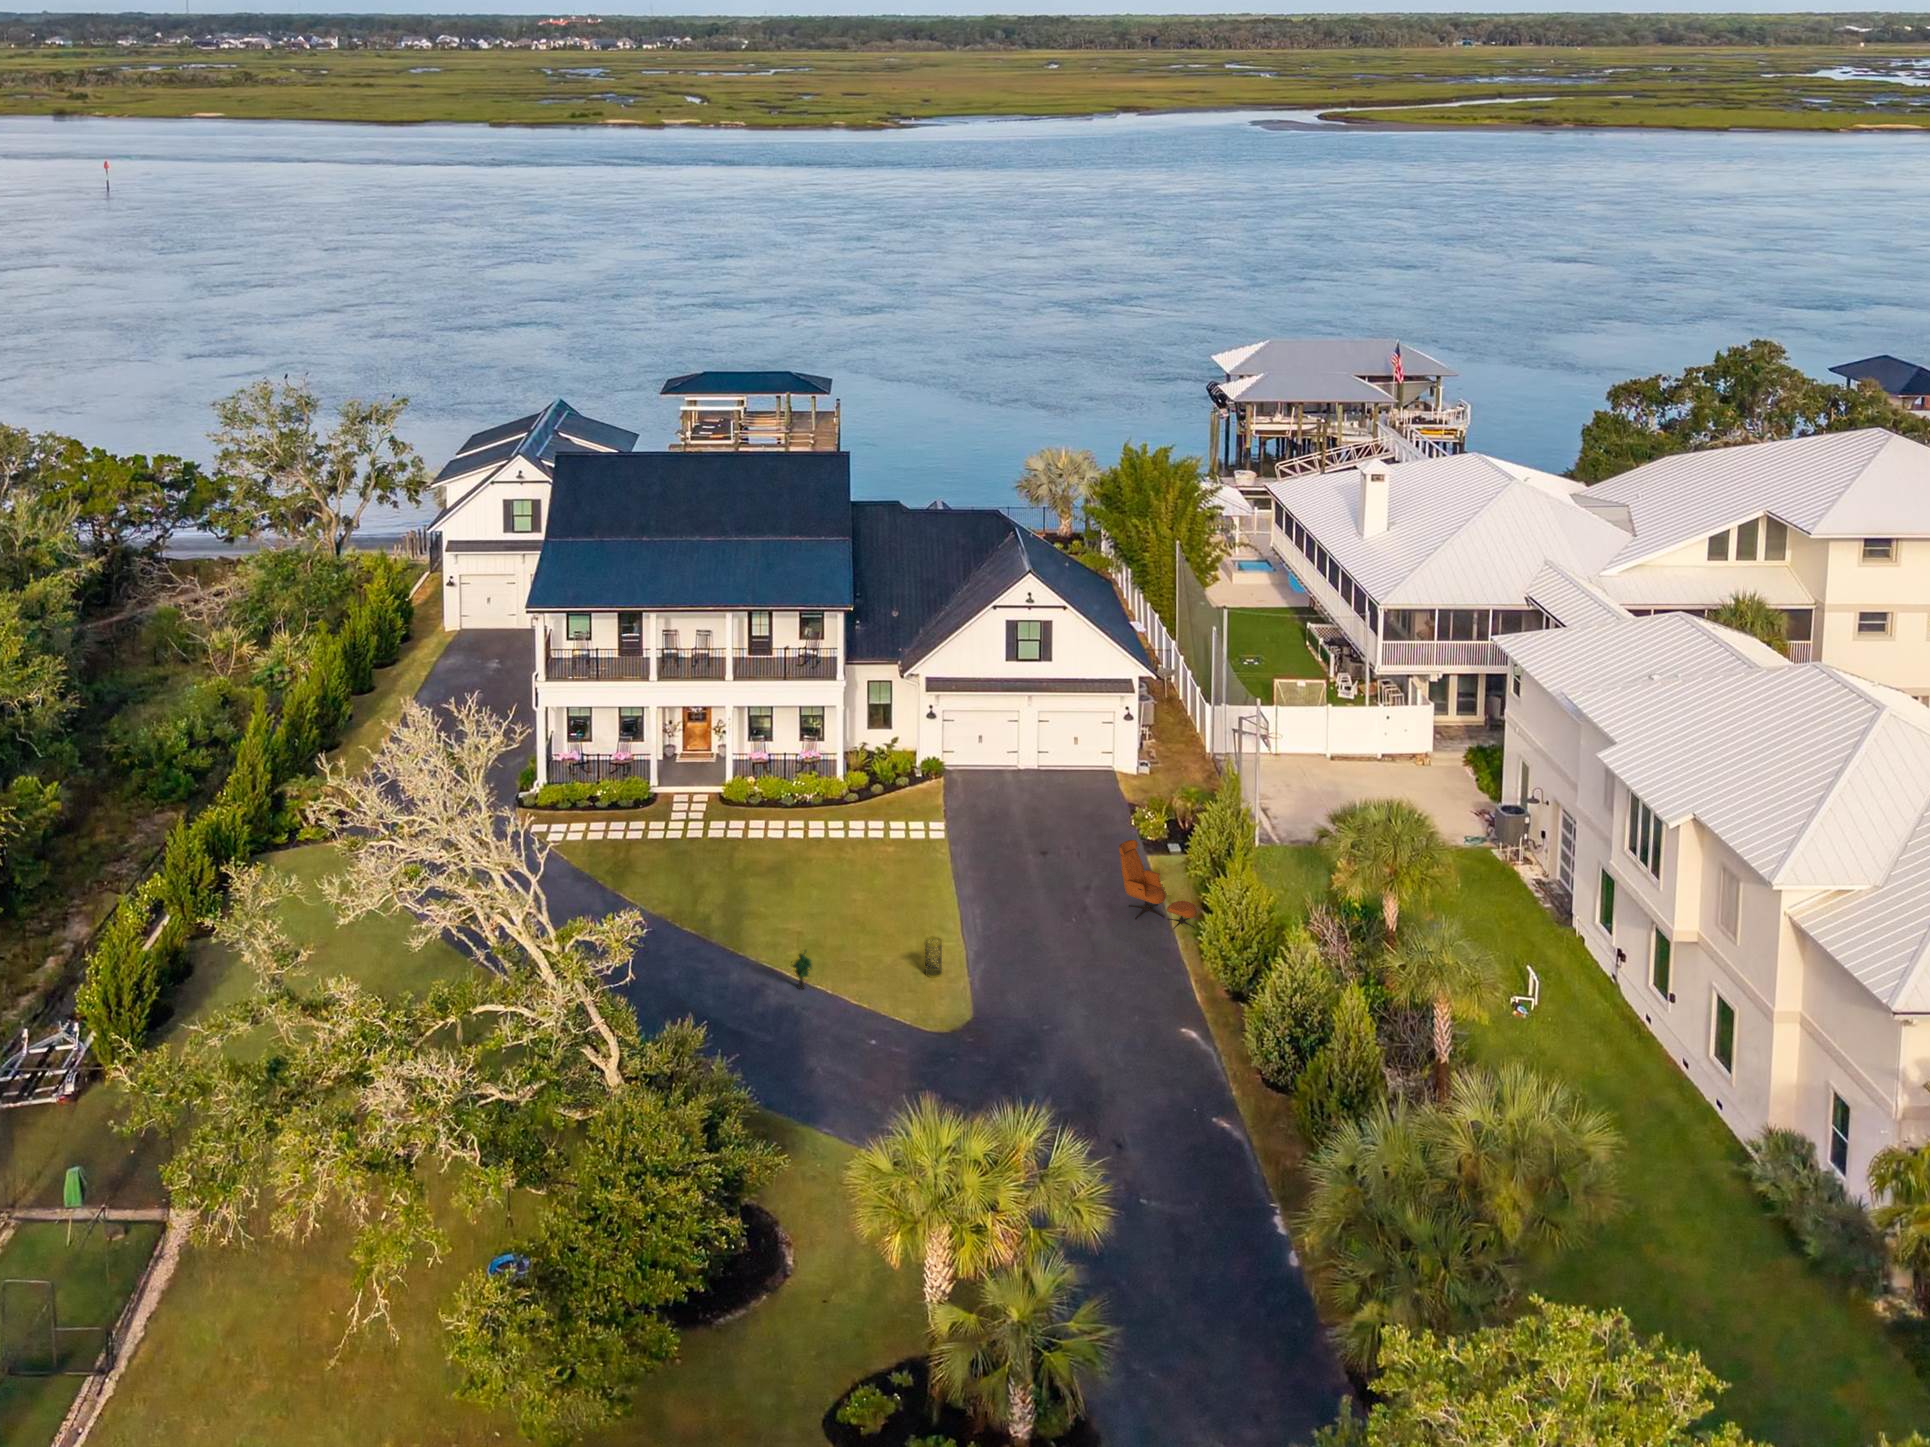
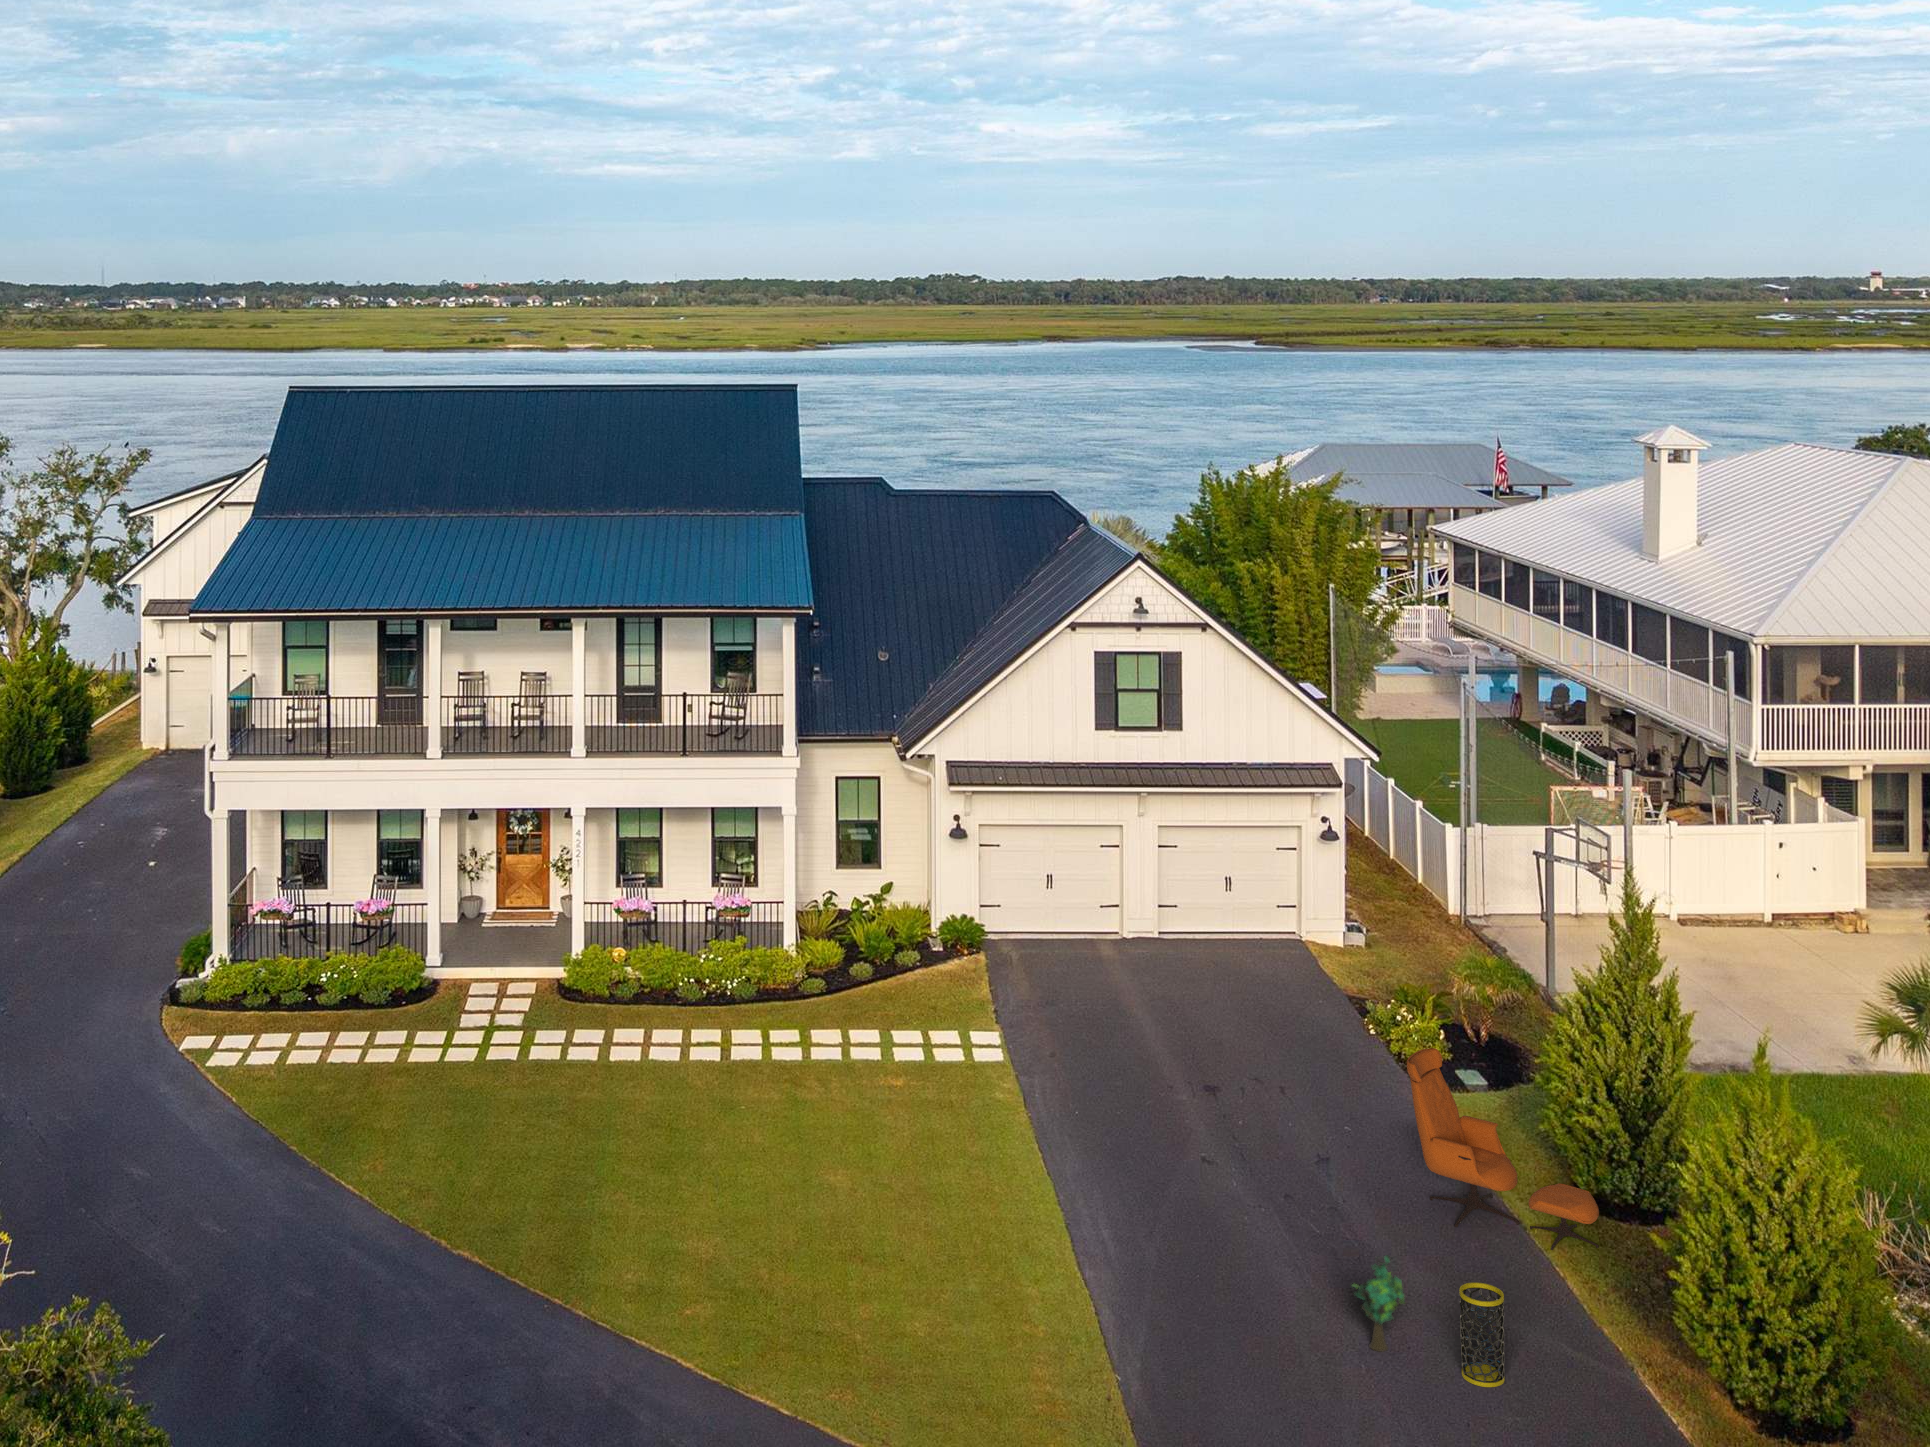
trash can: present [925,937,942,978] -> present [1459,1283,1505,1387]
decorative plant: present [792,951,812,989] -> present [1352,1255,1404,1352]

